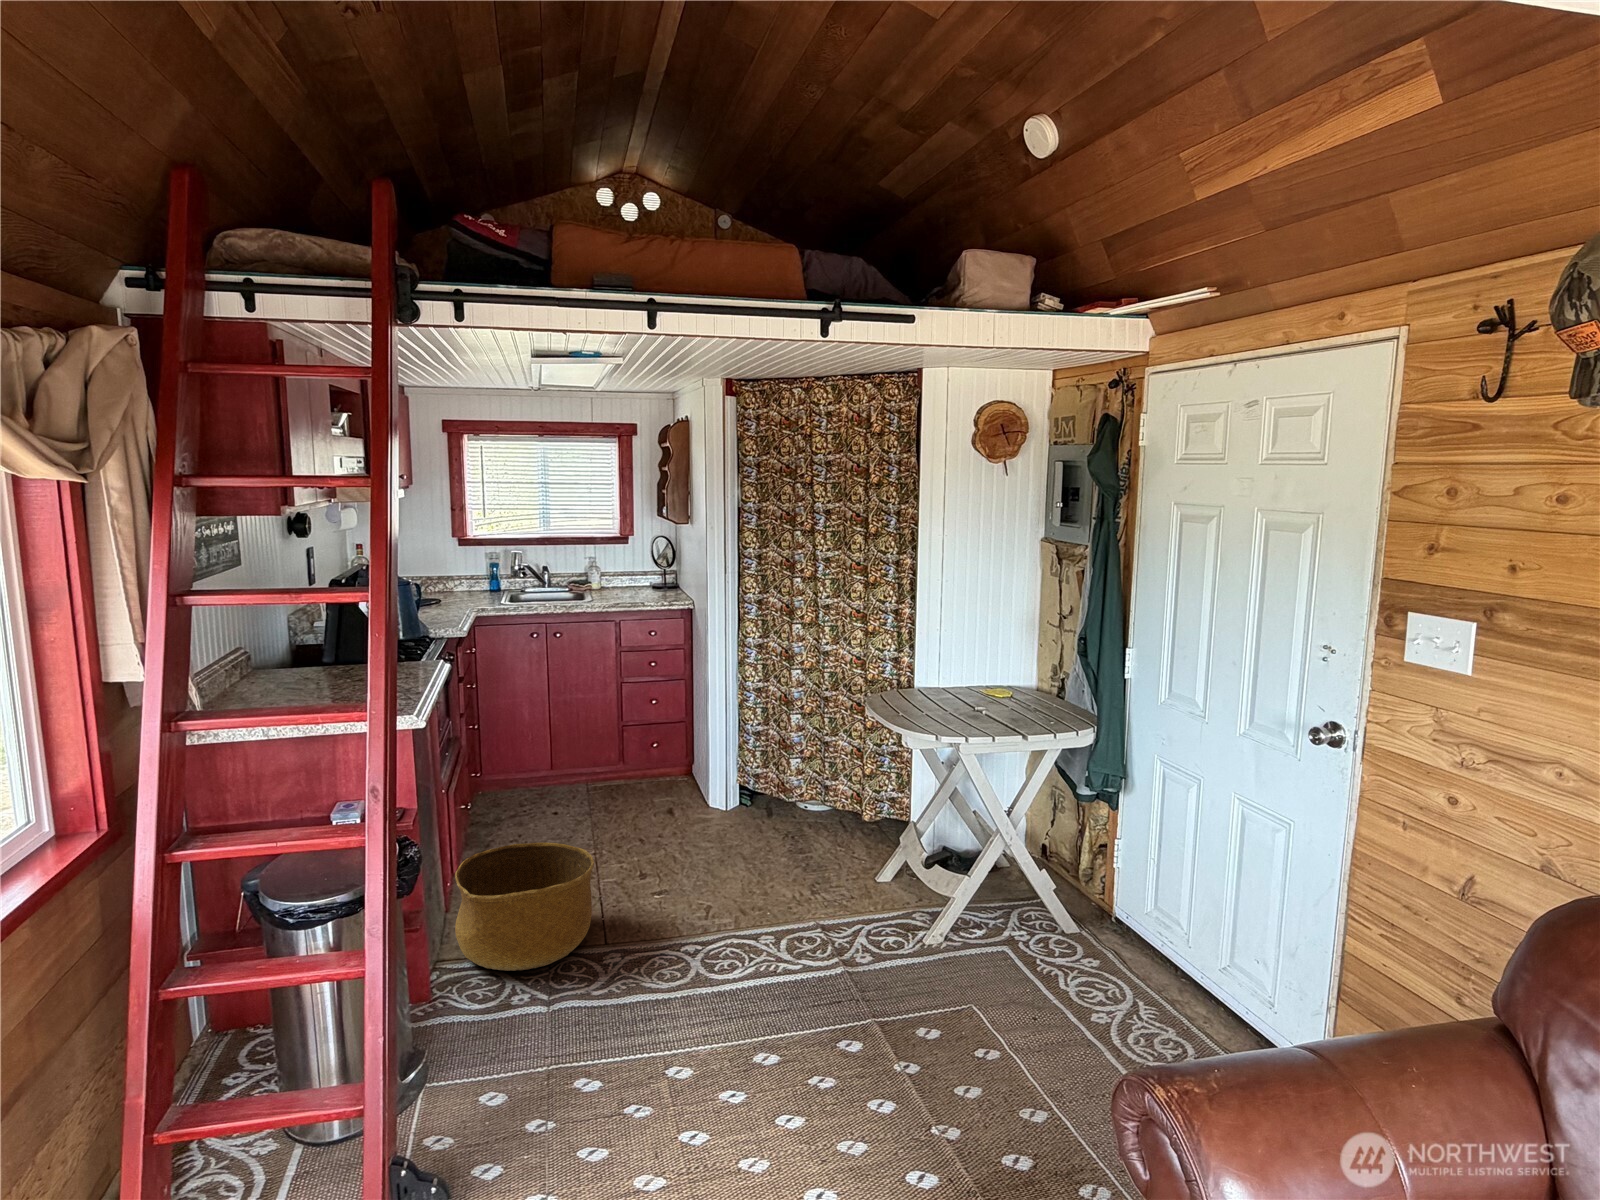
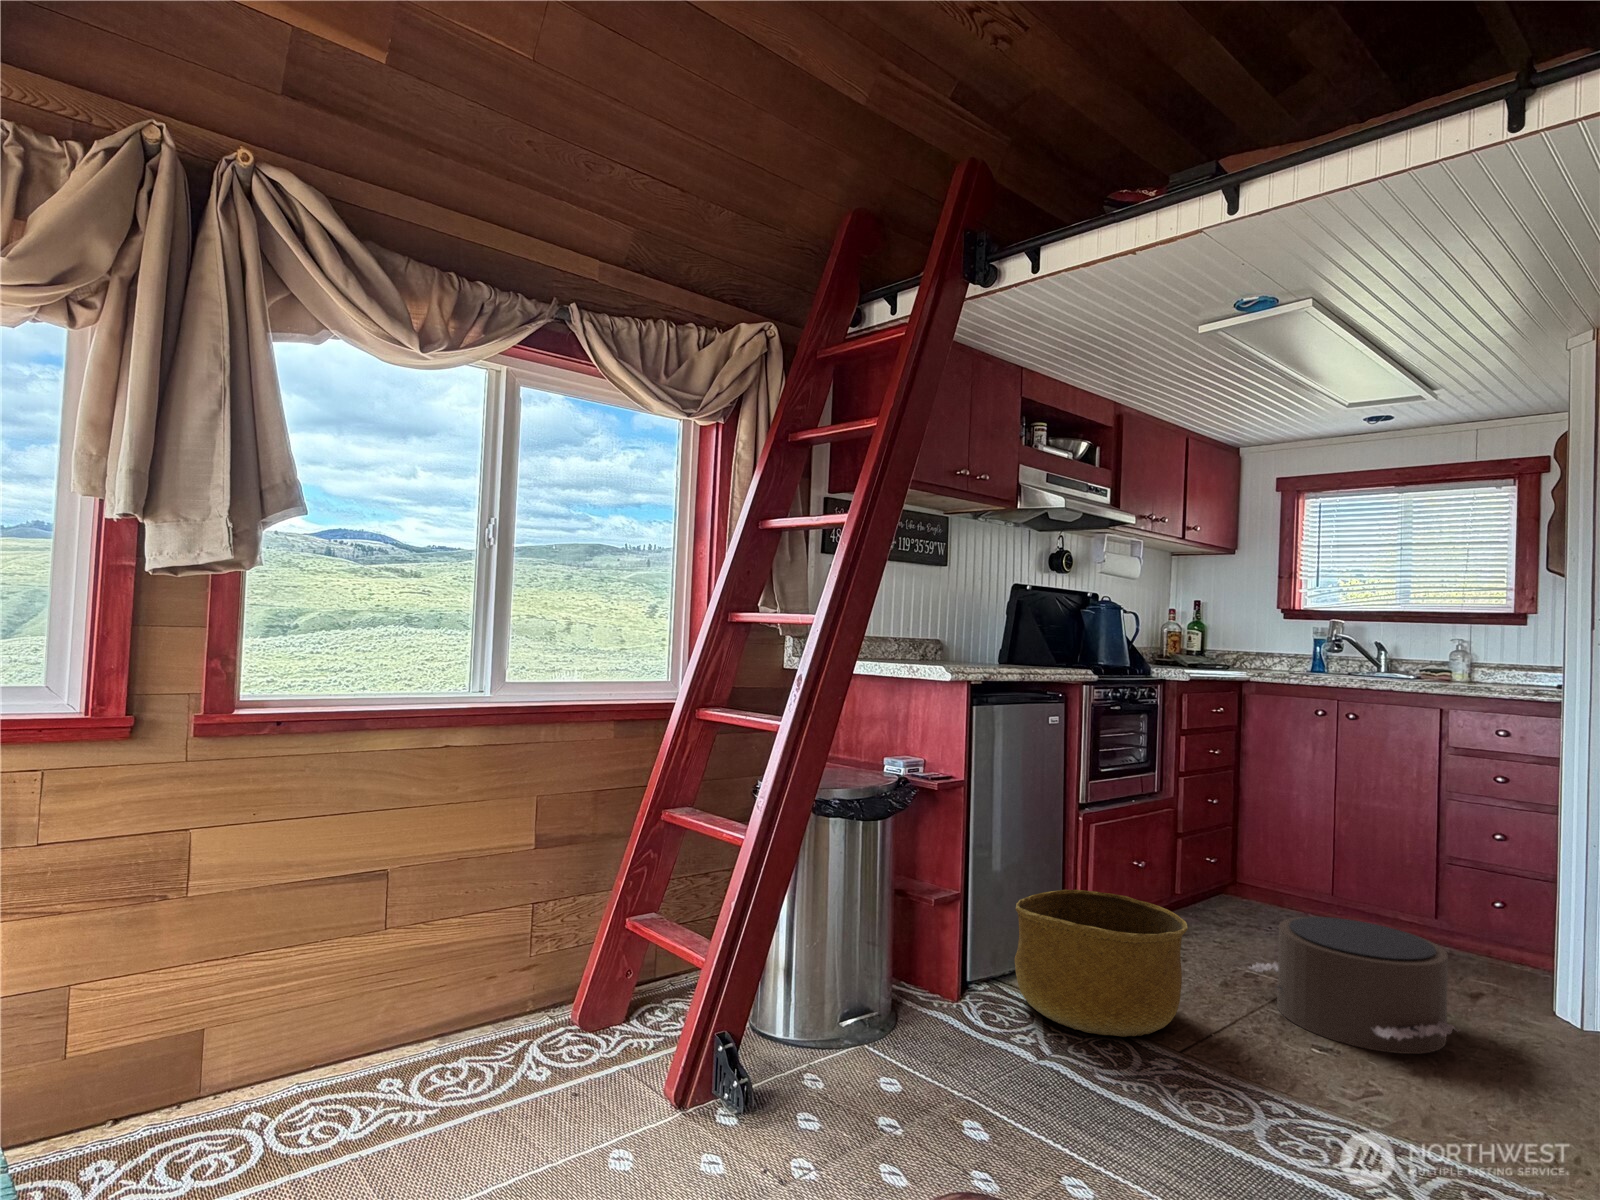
pouf: none [578,792,712,884] -> present [1249,917,1459,1054]

